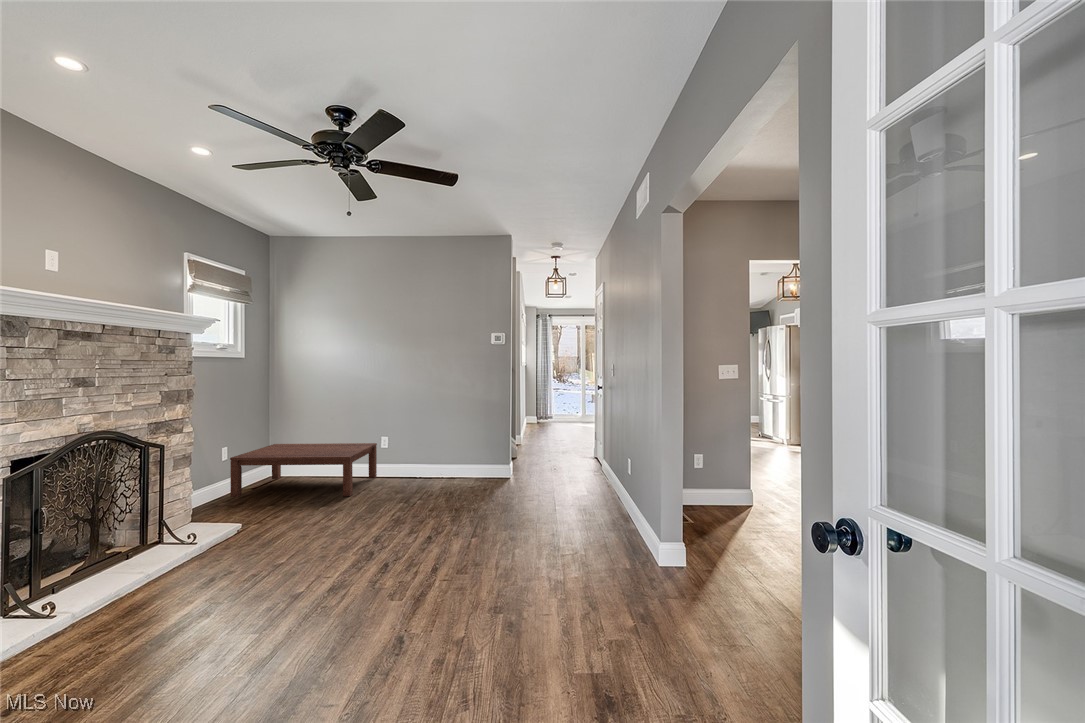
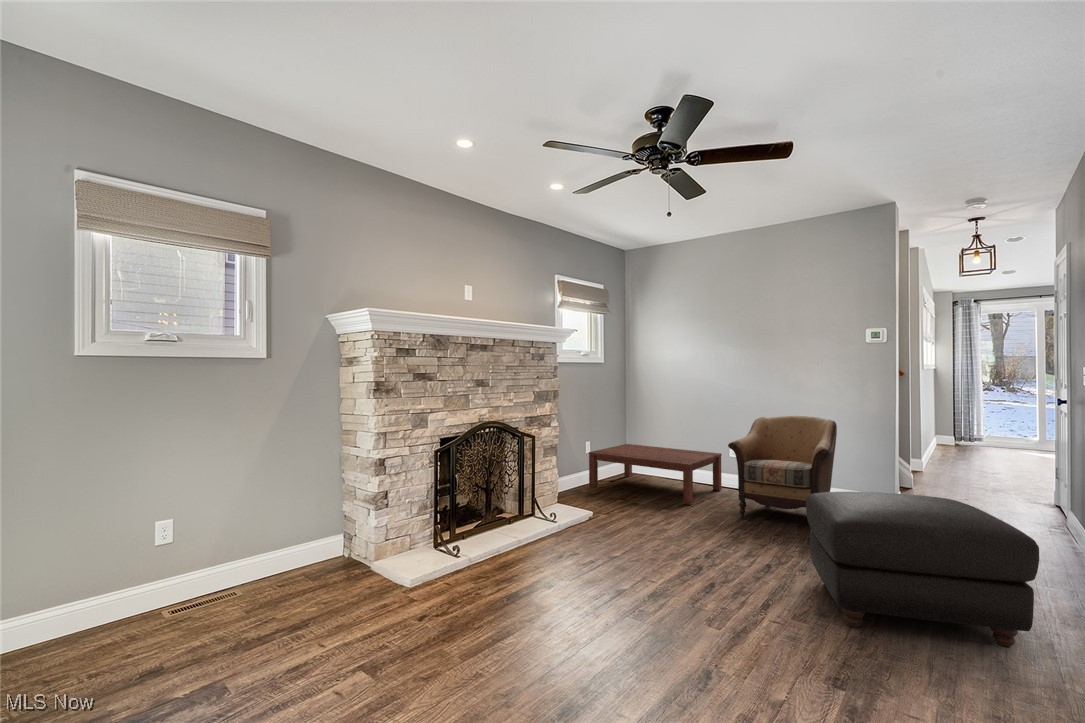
armchair: none [387,404,473,498] -> present [728,416,837,517]
ottoman: none [460,457,599,565] -> present [806,492,1039,648]

